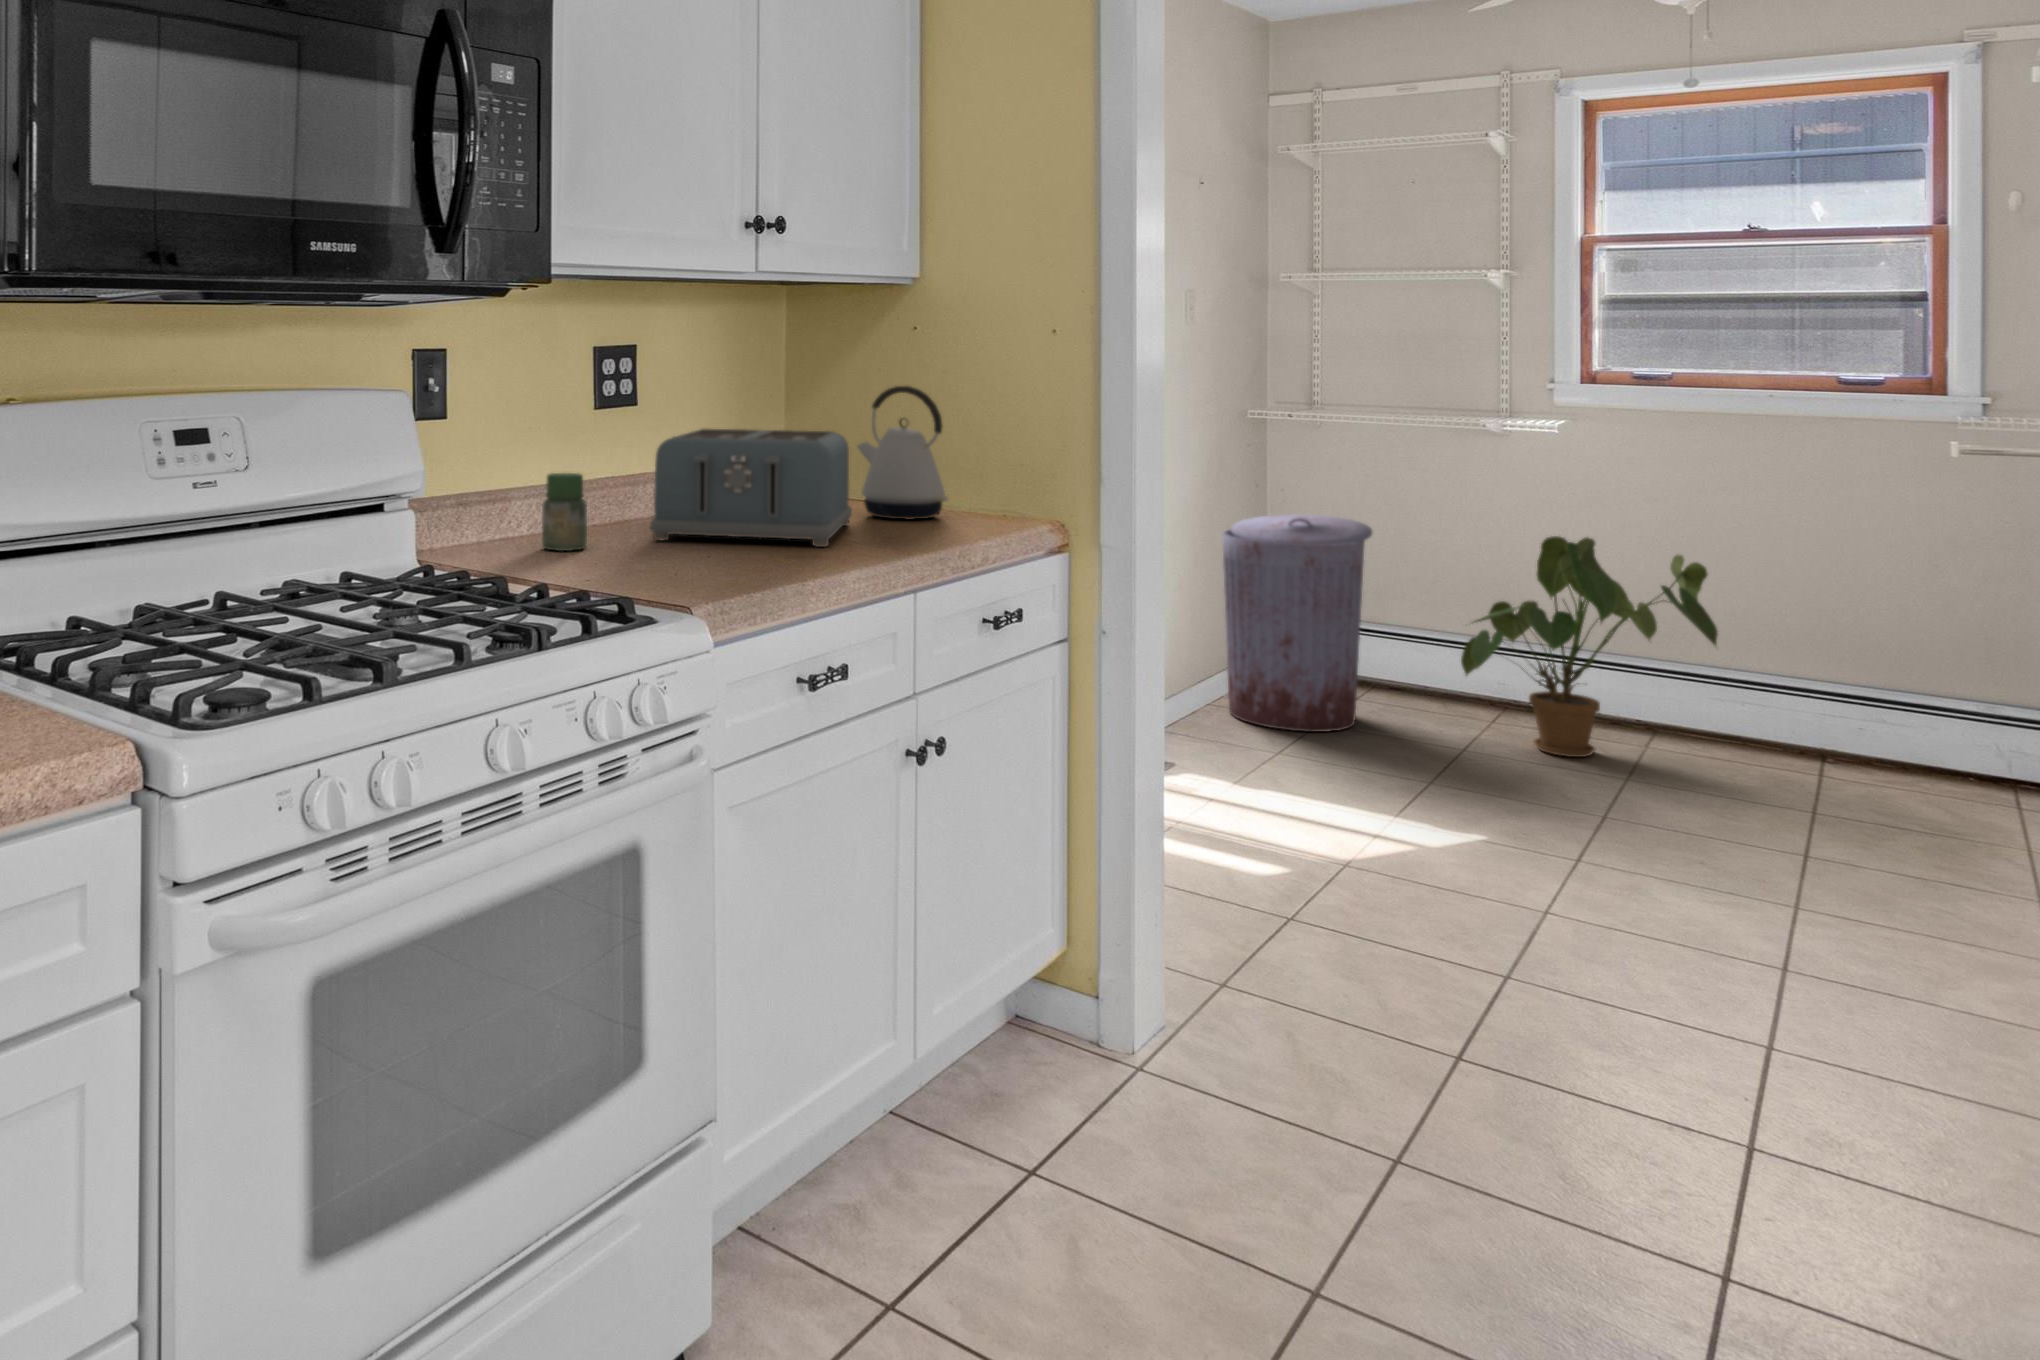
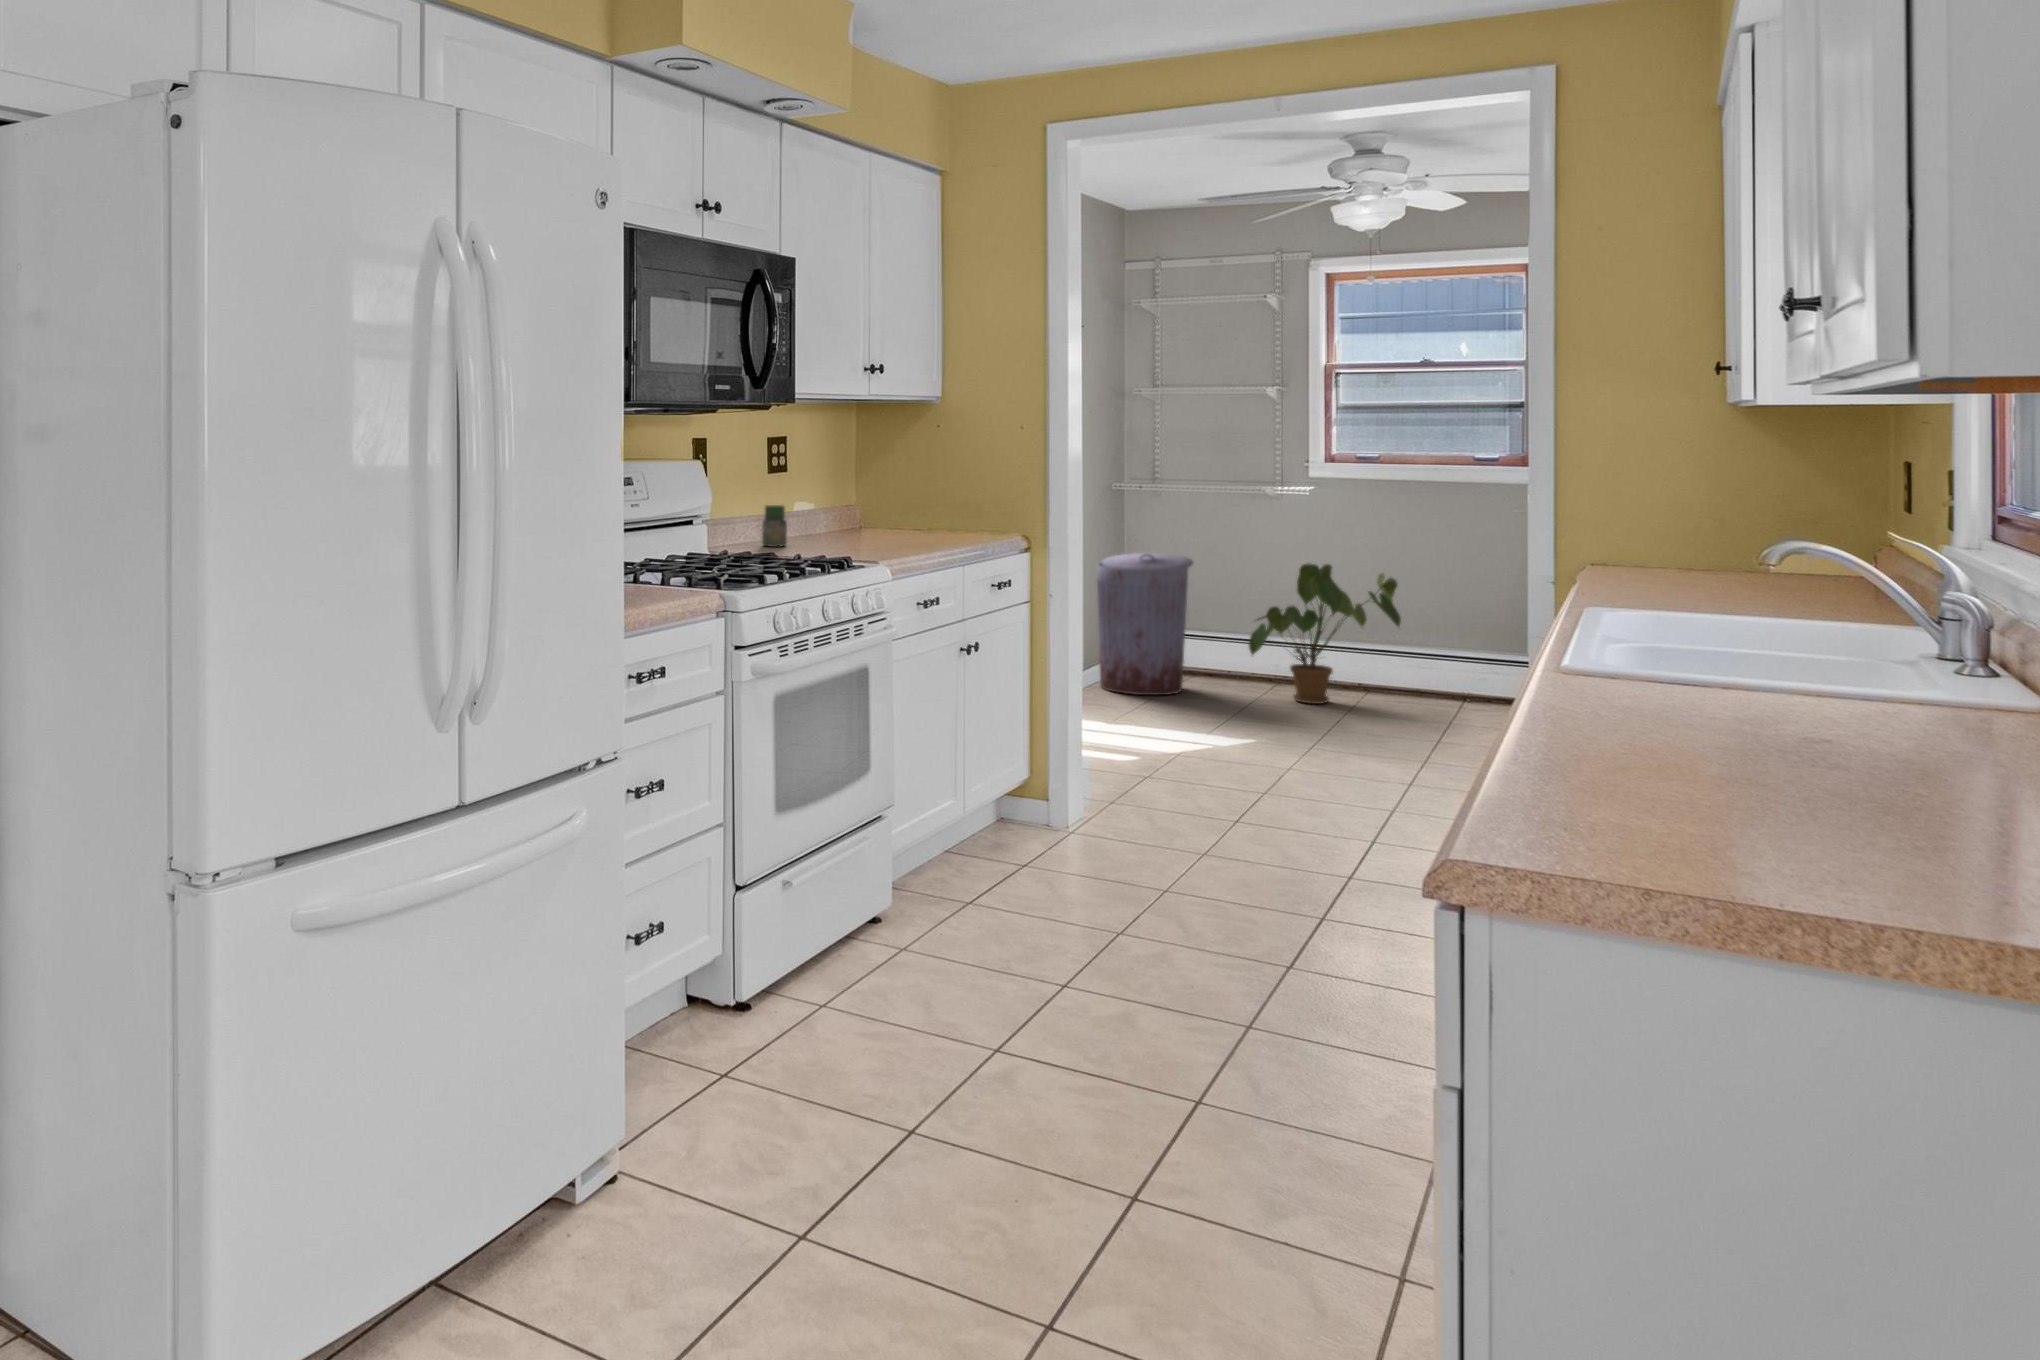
kettle: present [858,386,948,519] -> none [908,459,964,535]
toaster: present [650,429,852,547] -> none [814,483,915,545]

